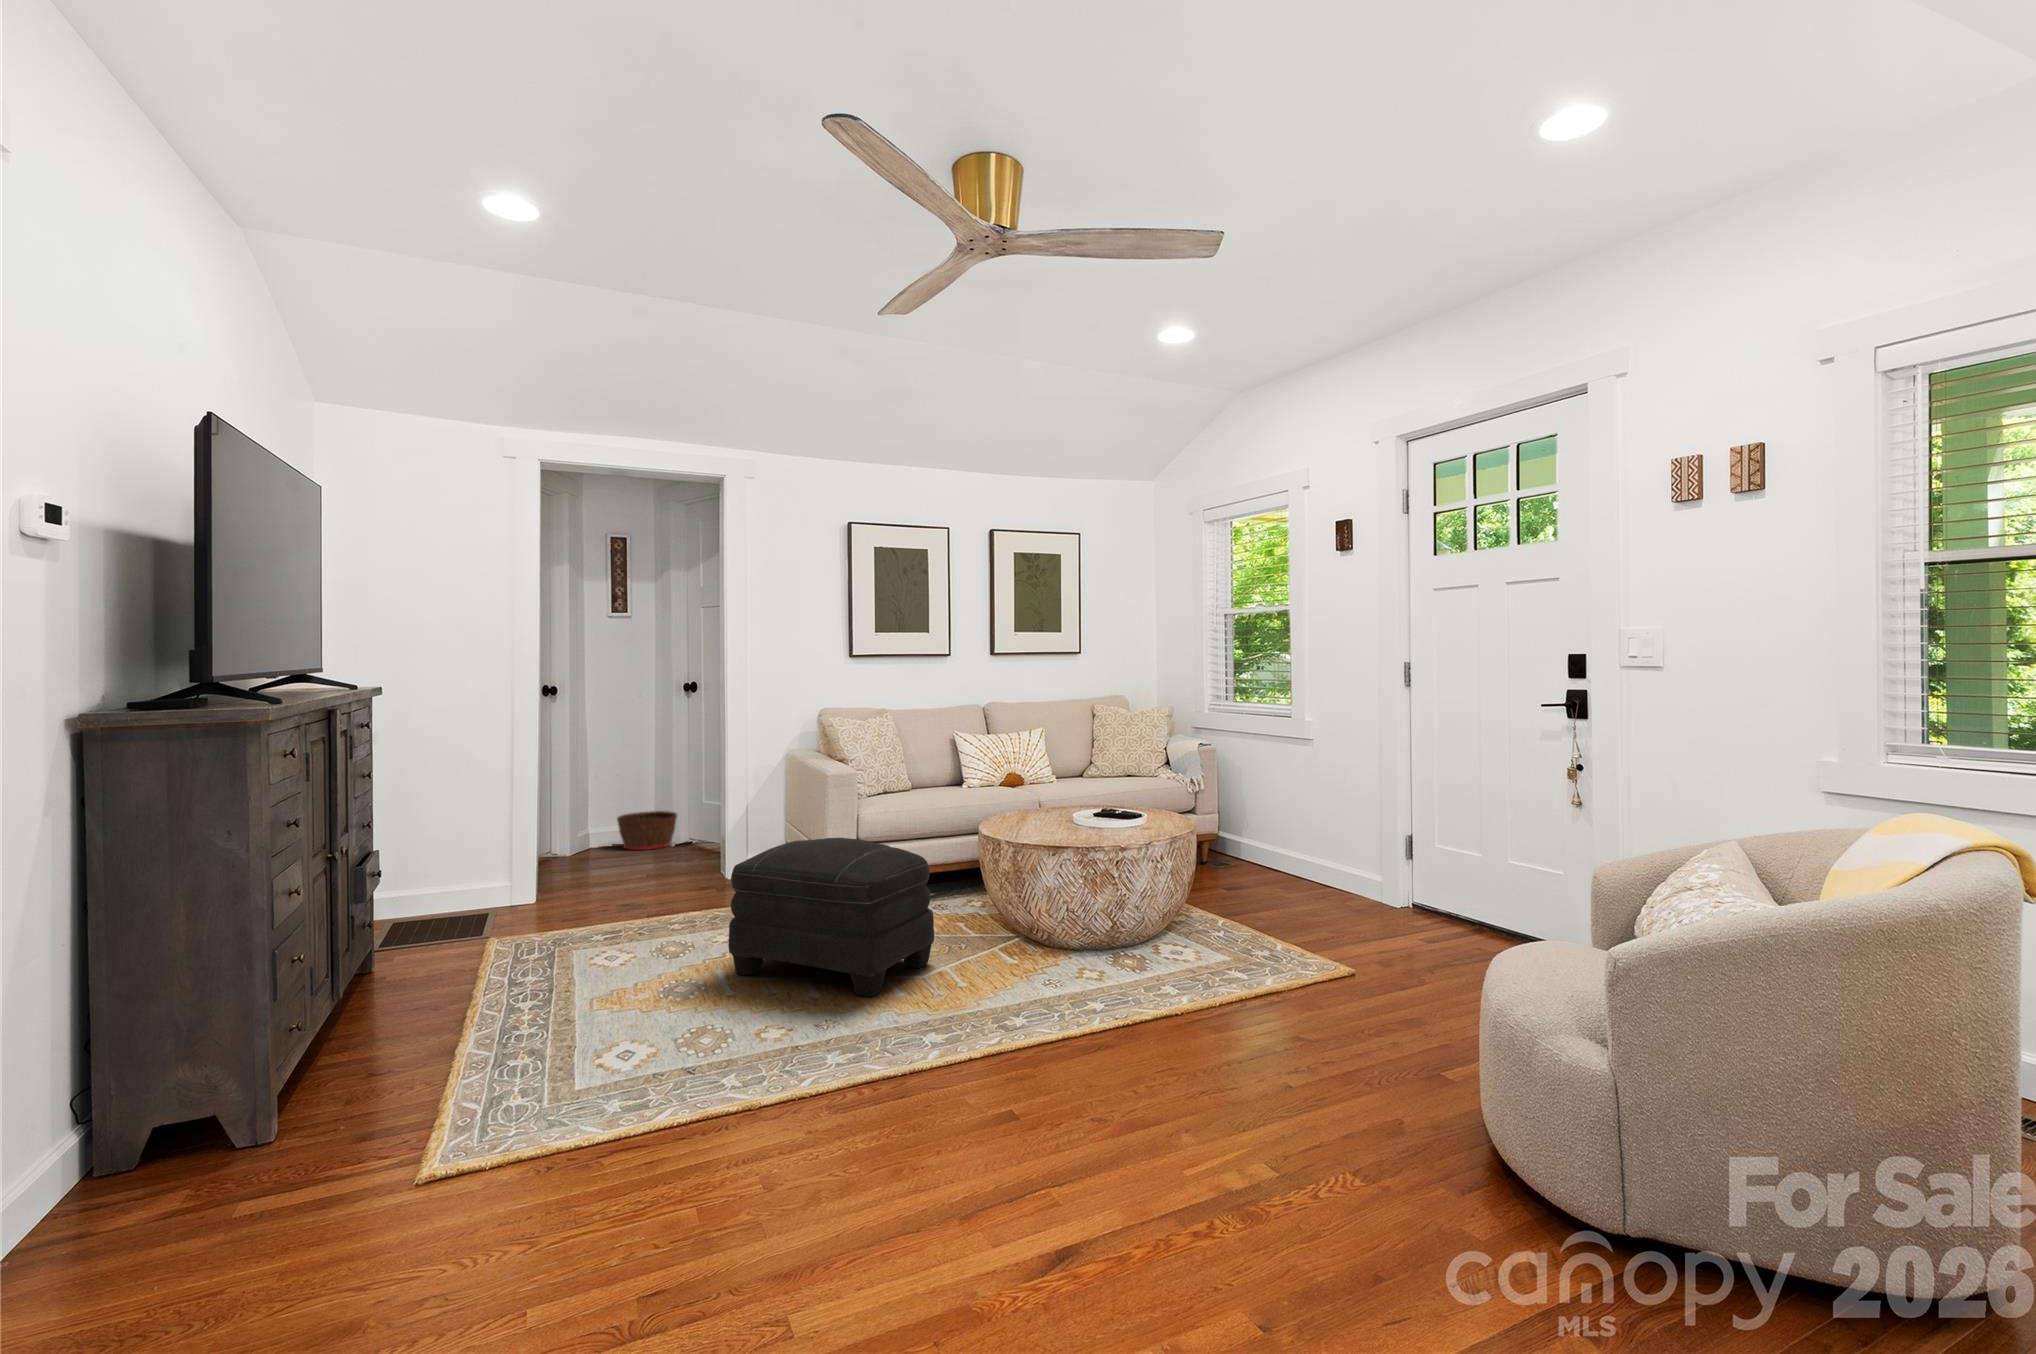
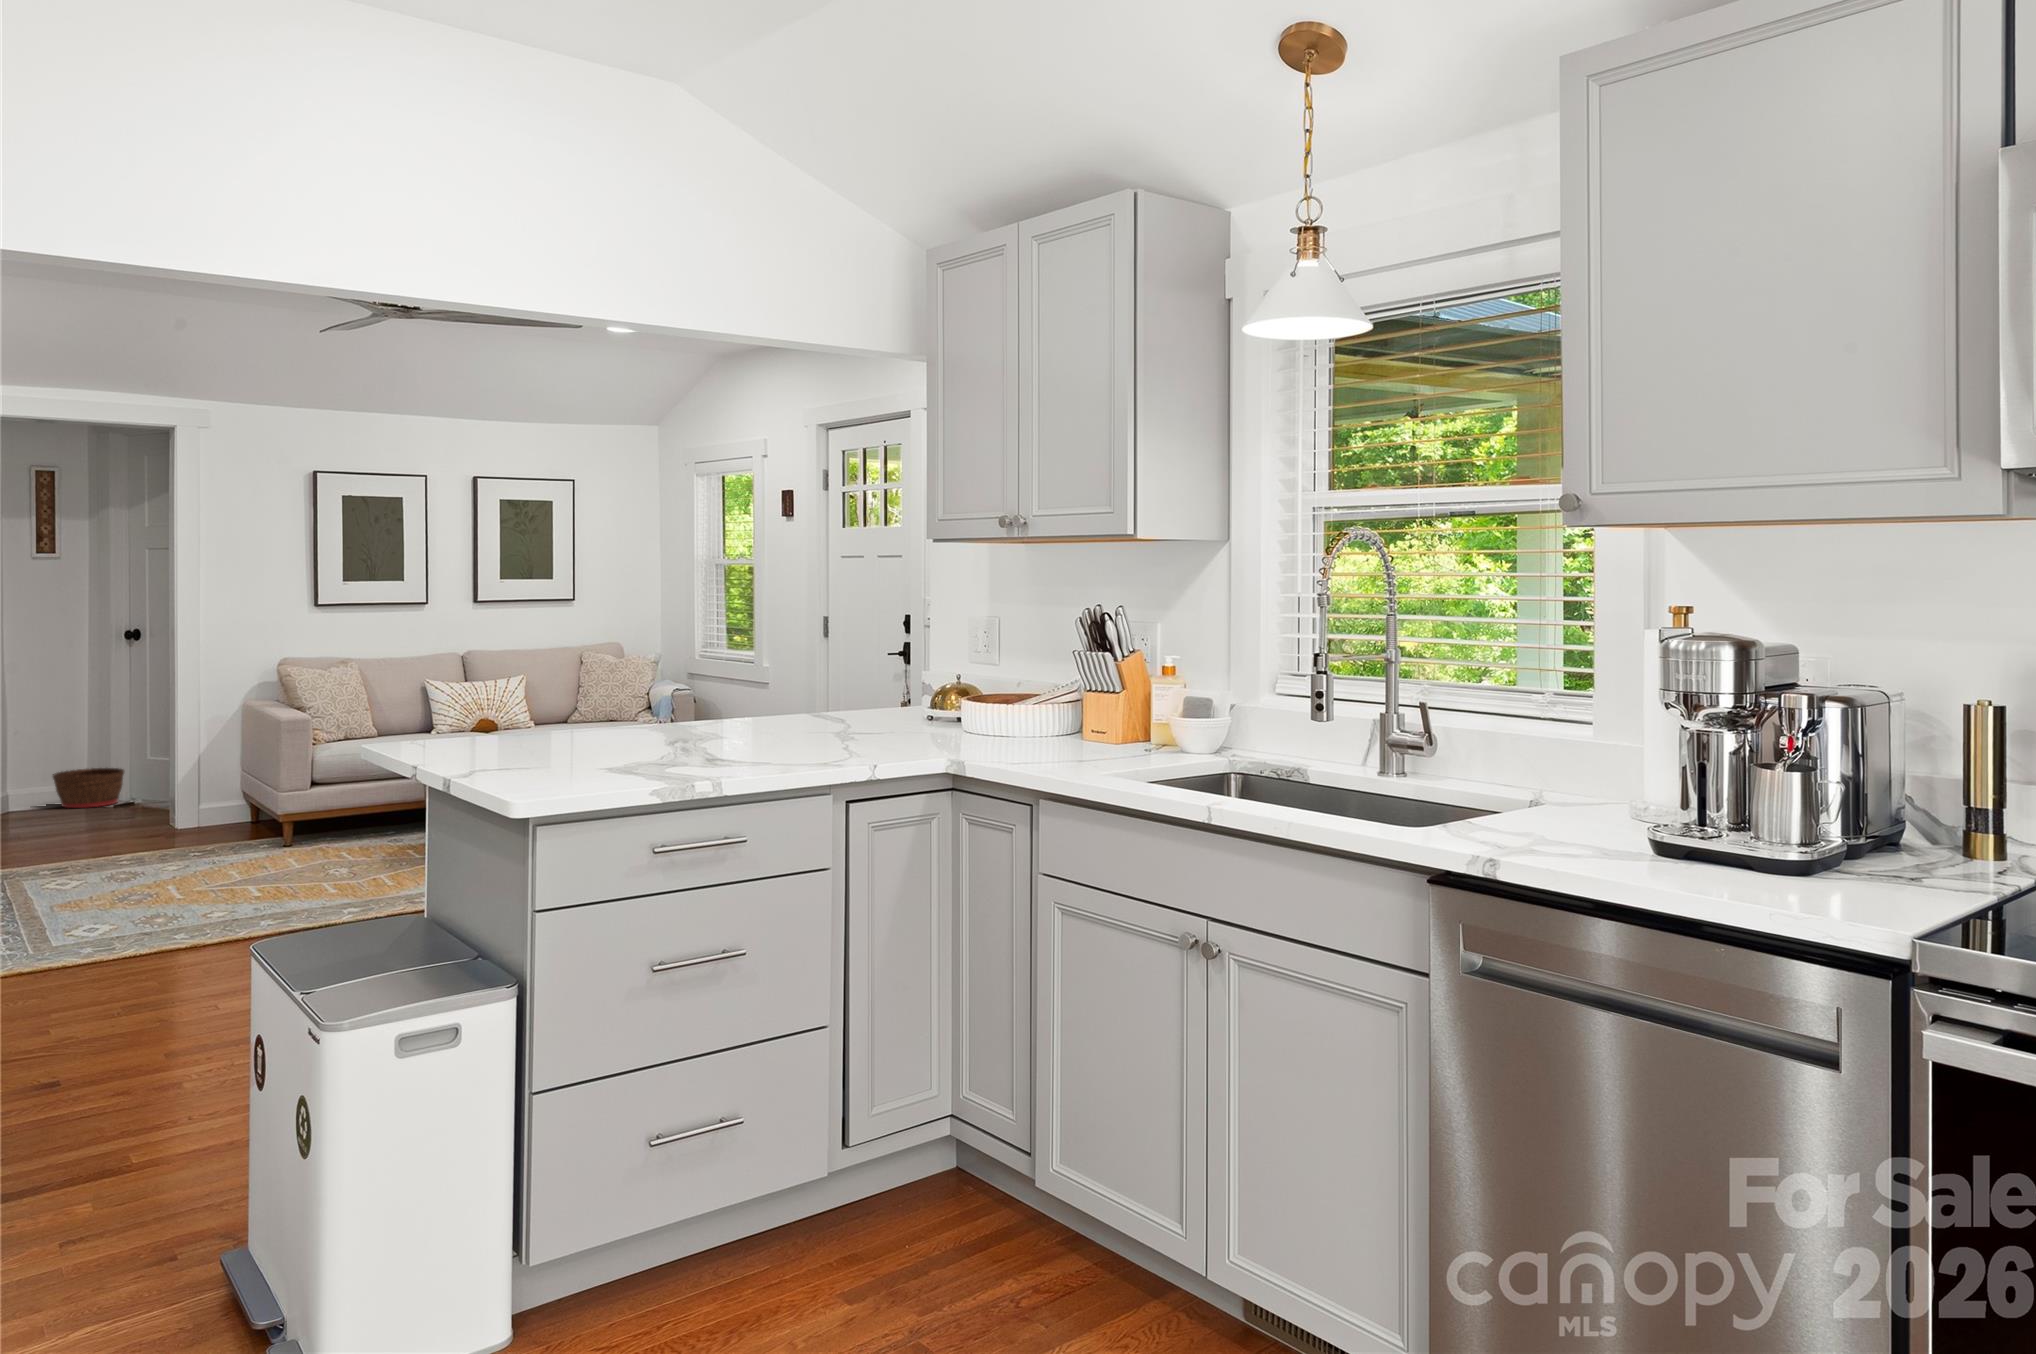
ottoman: present [729,838,934,997] -> none [176,774,367,894]

